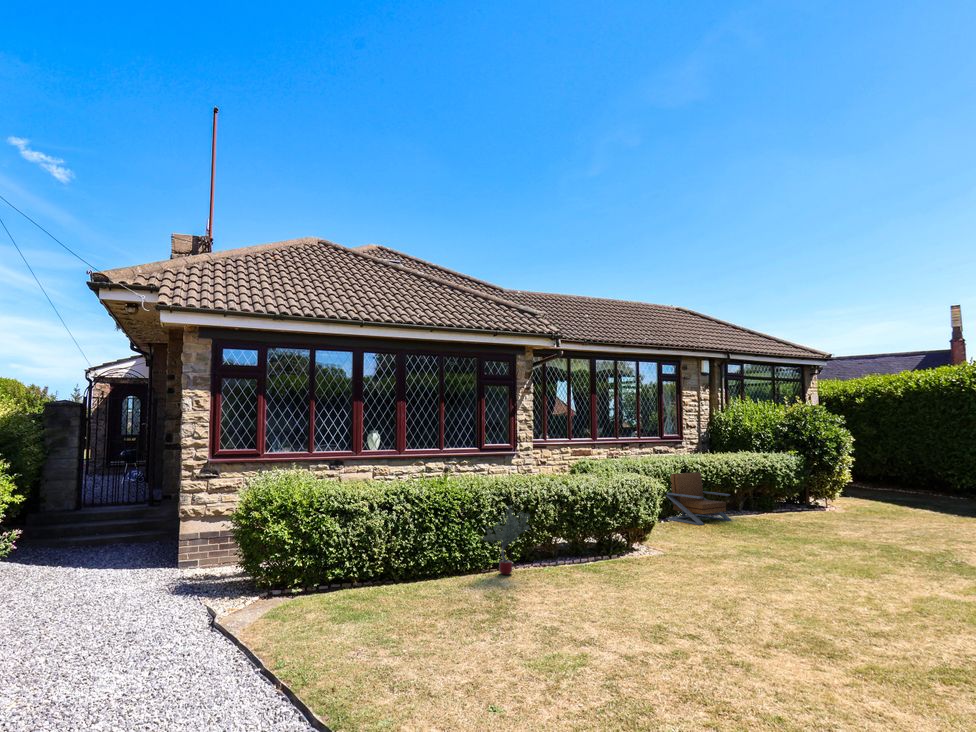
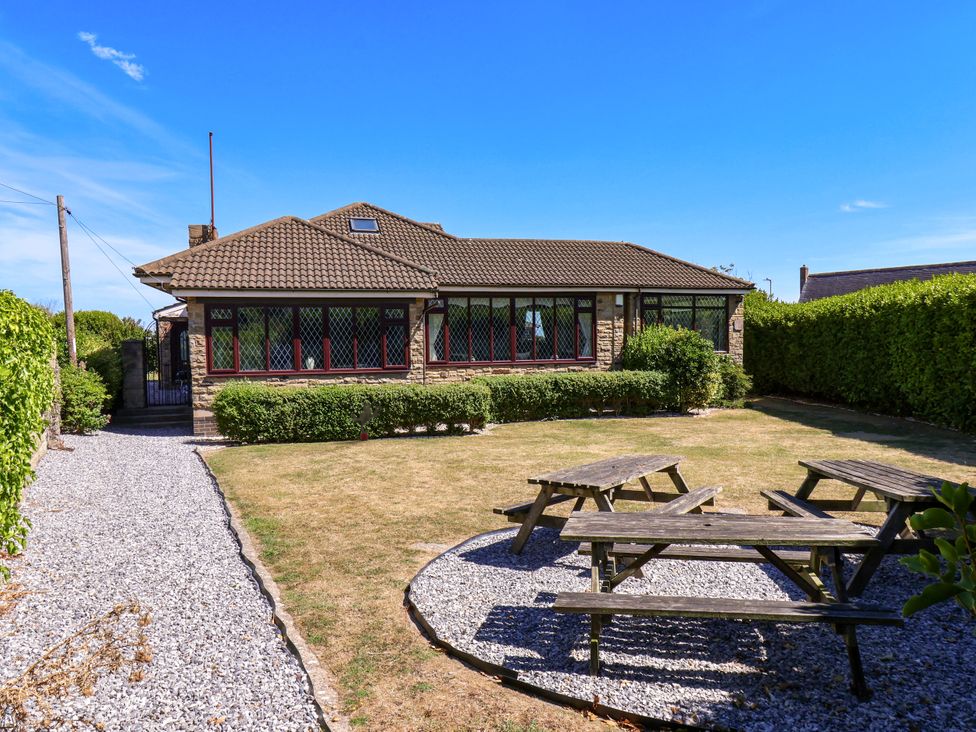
lounge chair: present [666,472,731,525] -> none [538,386,585,423]

